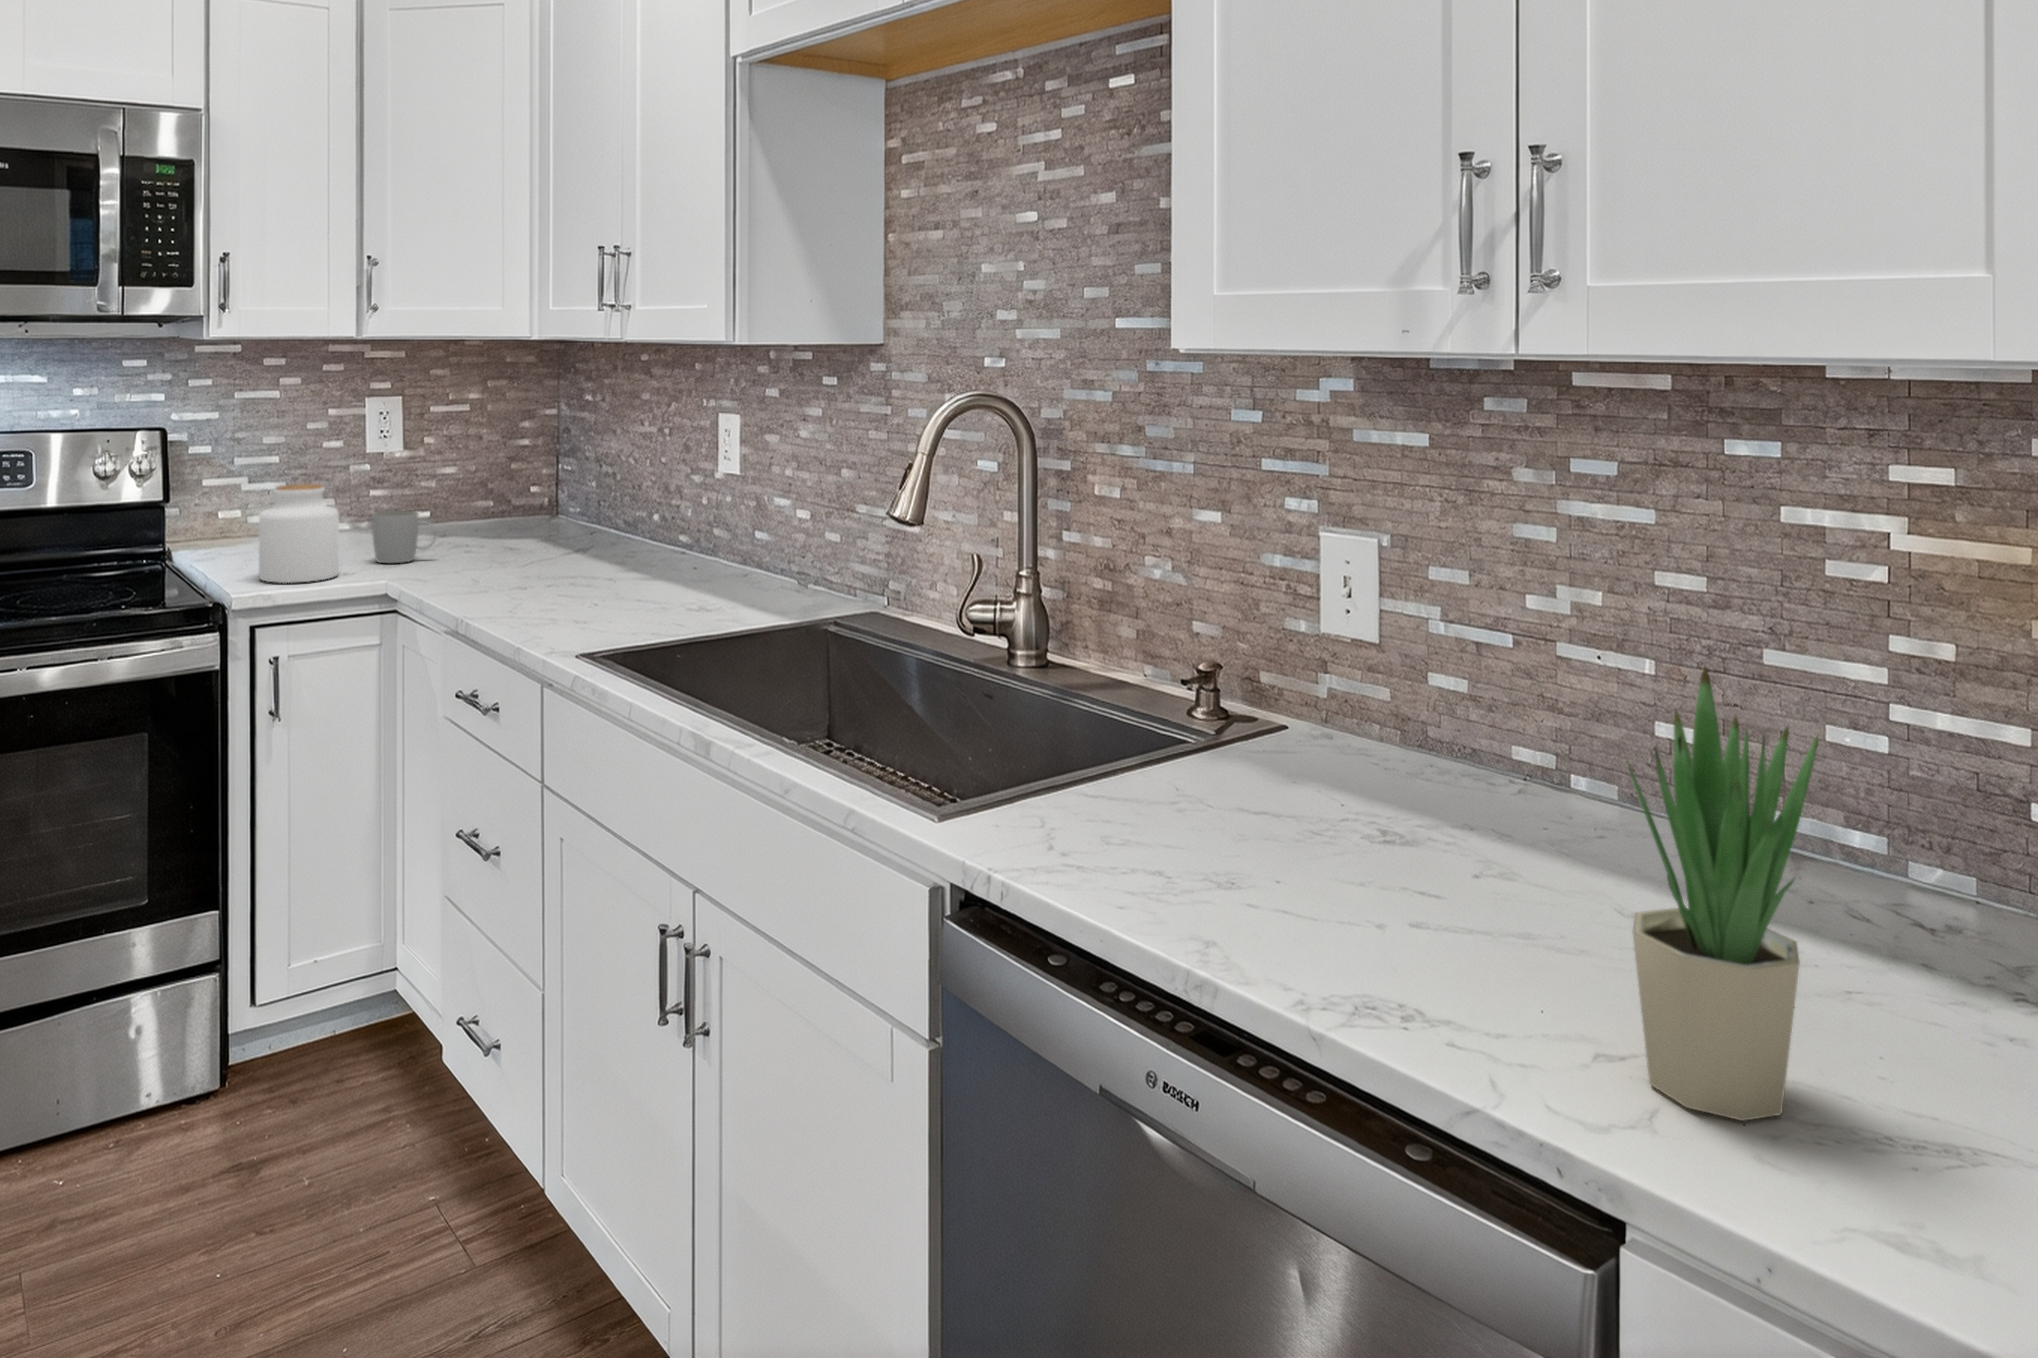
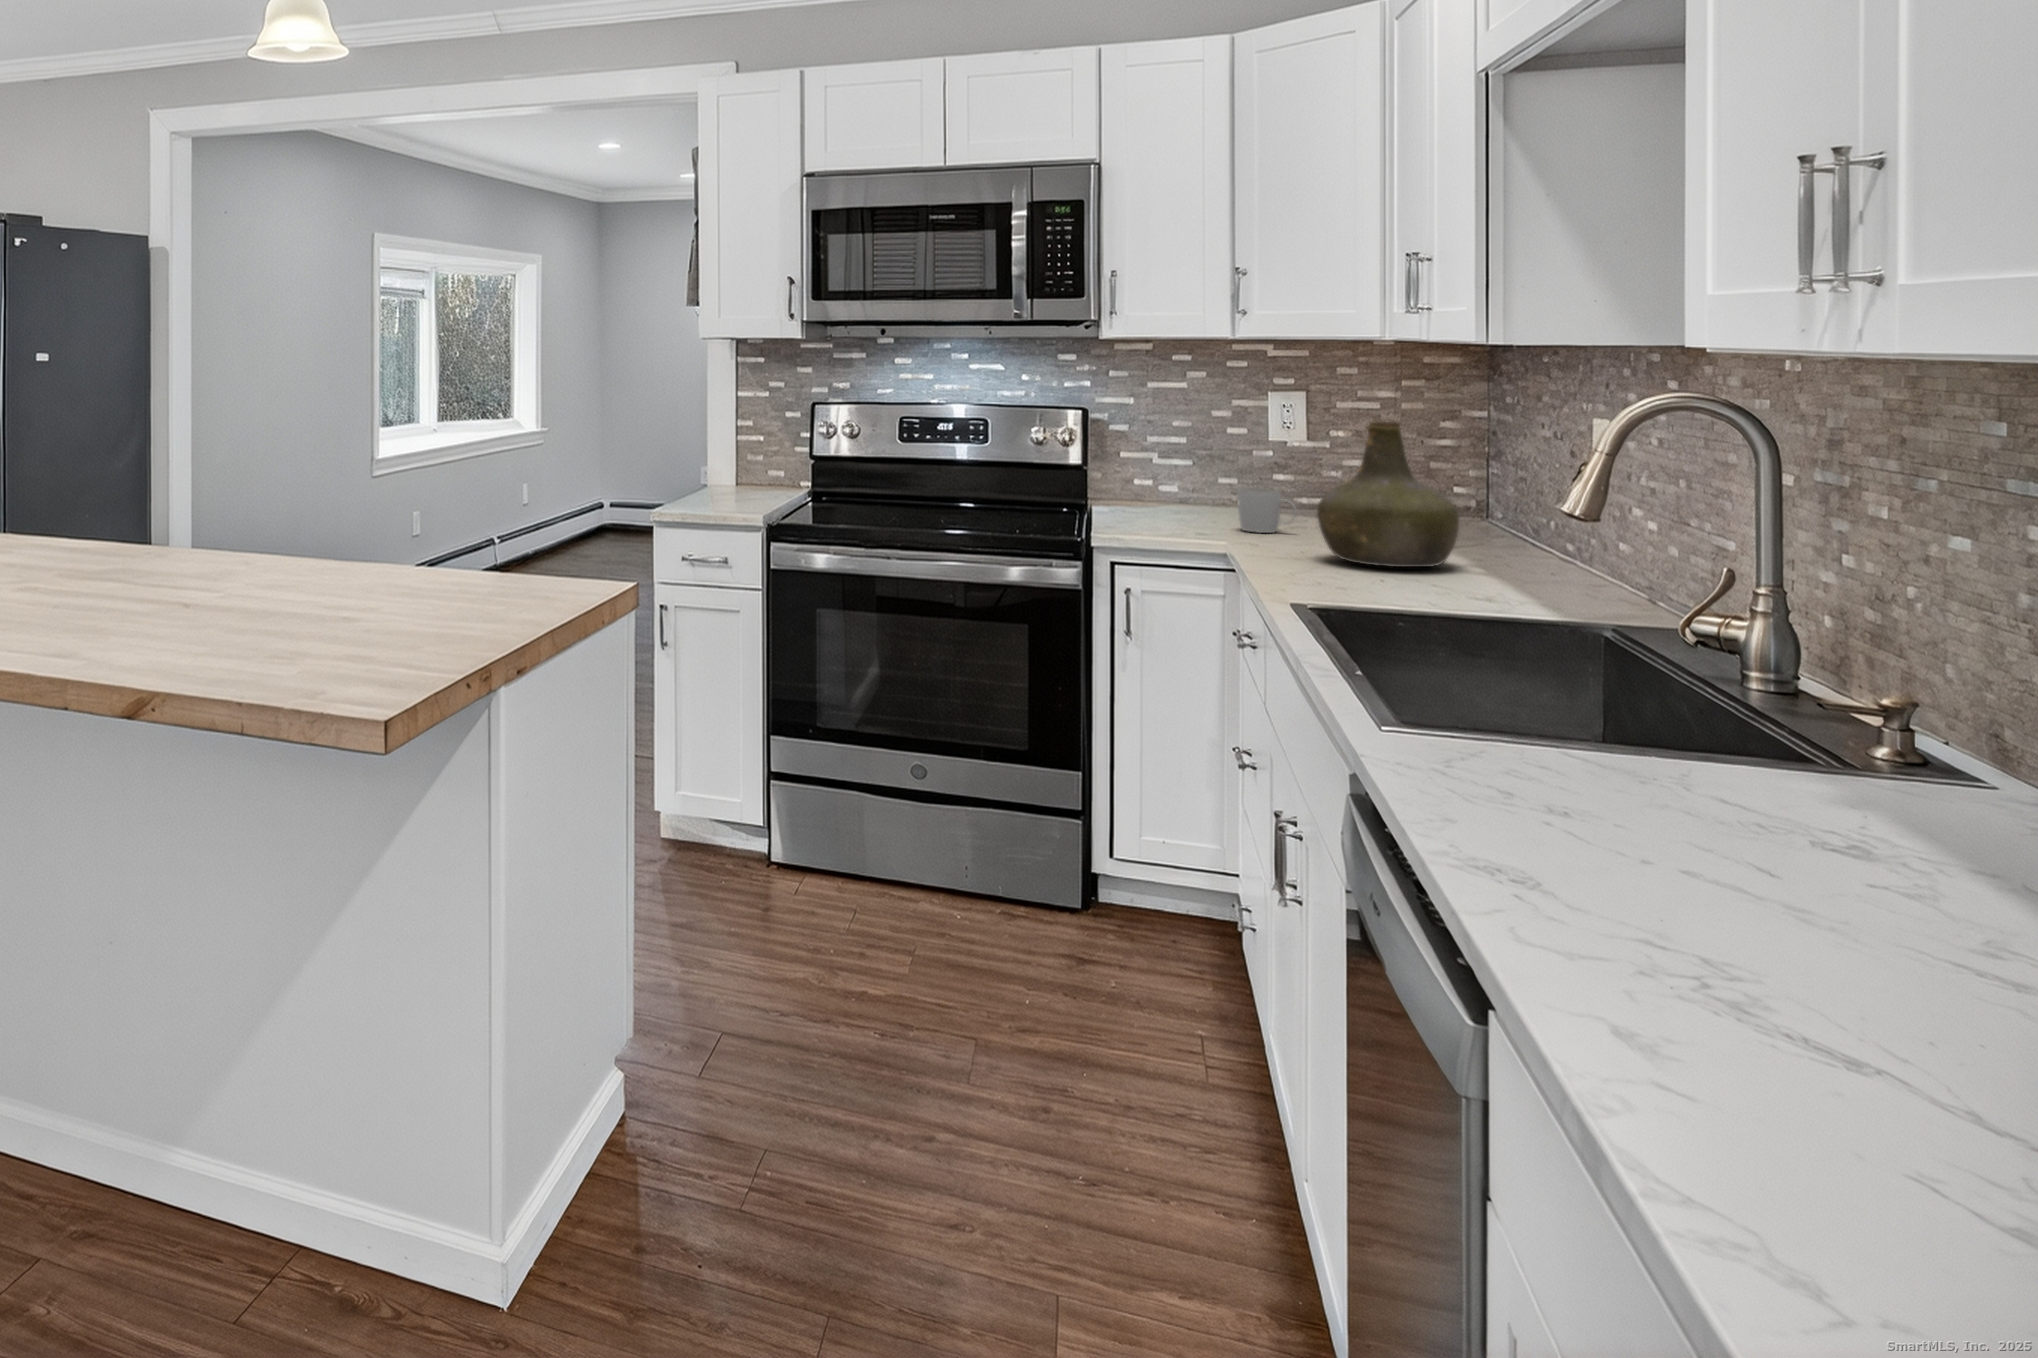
bottle: none [499,428,632,587] -> present [1317,421,1459,567]
jar: present [259,484,339,583] -> none [1130,457,1196,535]
potted plant: present [1628,667,1819,1121] -> none [1650,626,1857,1029]

